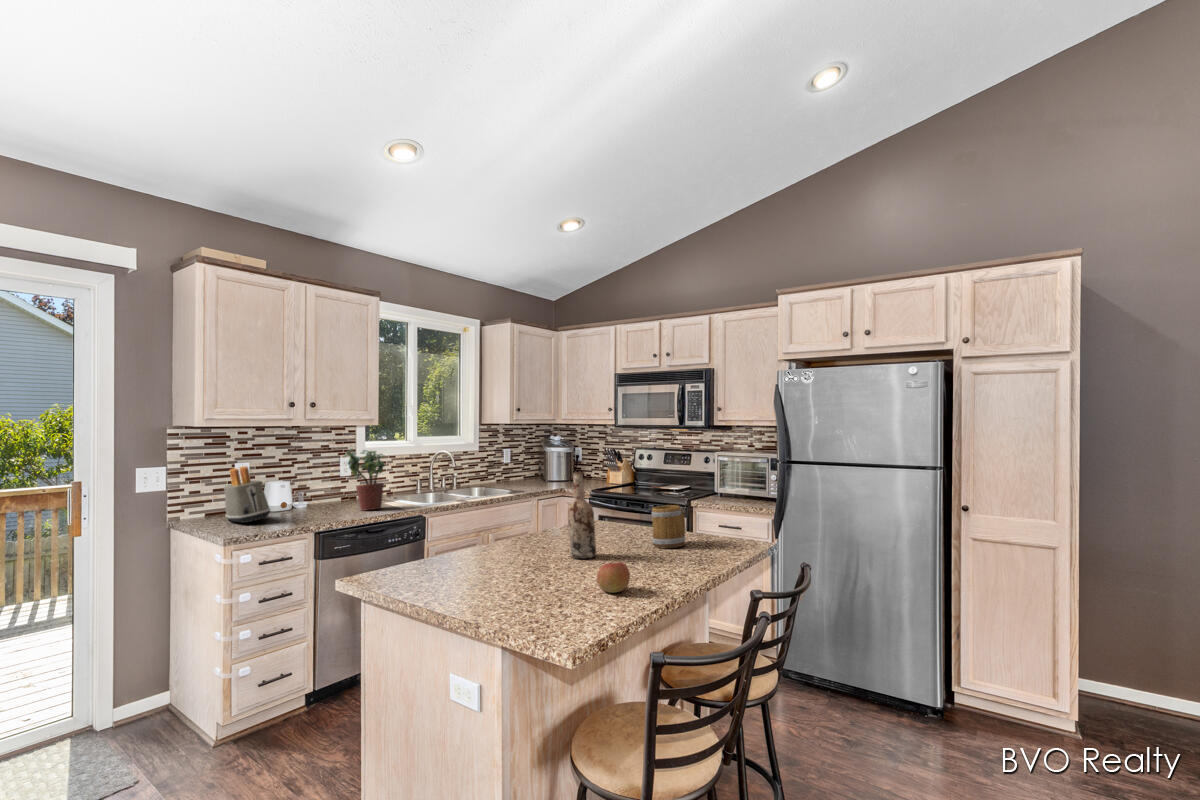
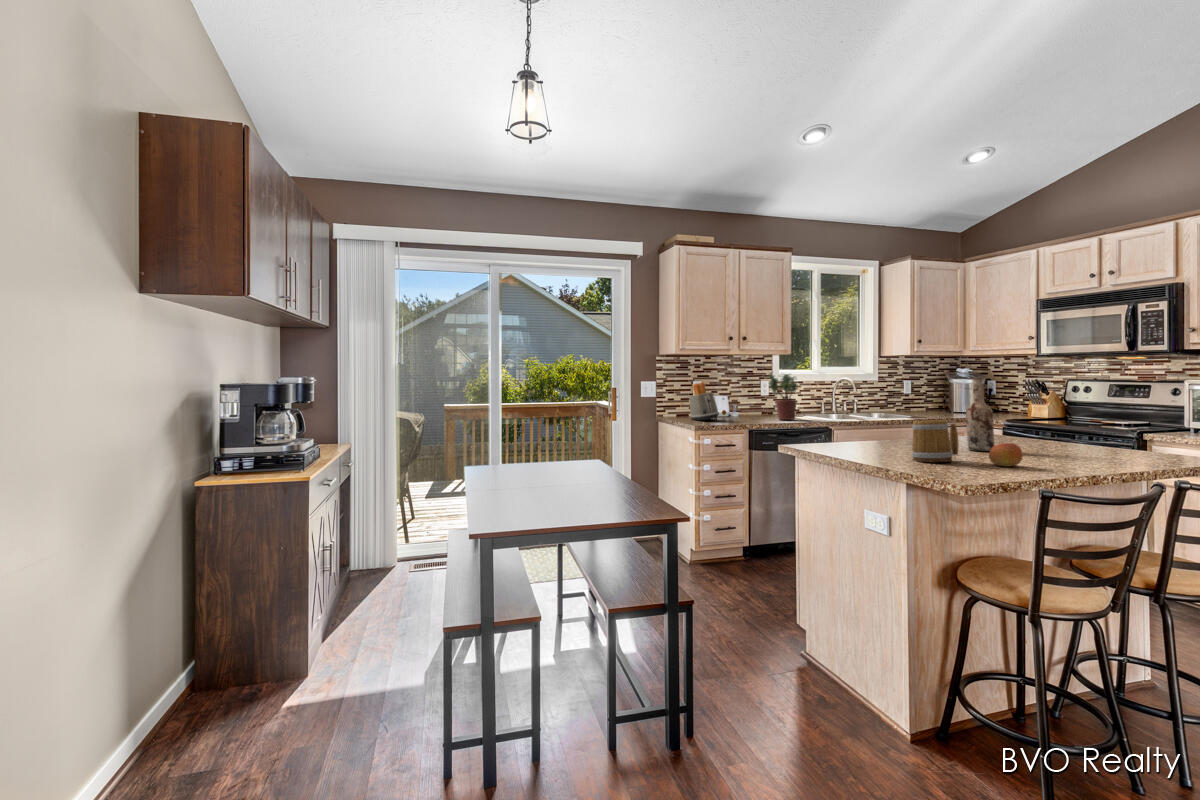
mug: present [652,505,685,548] -> present [912,420,958,462]

